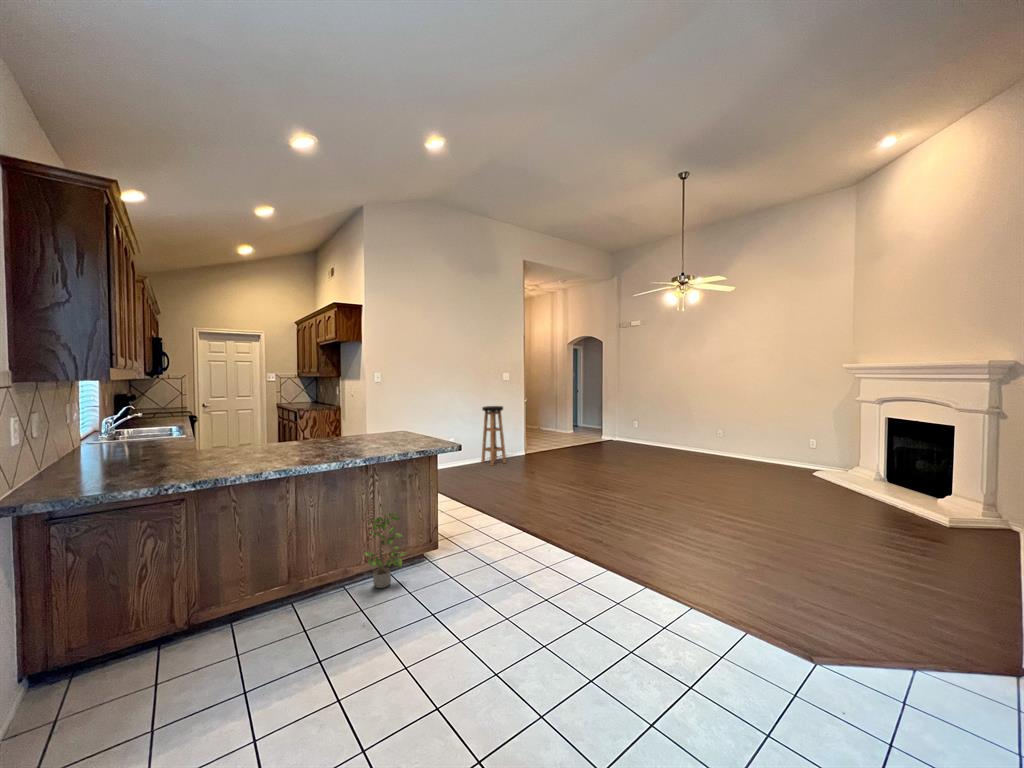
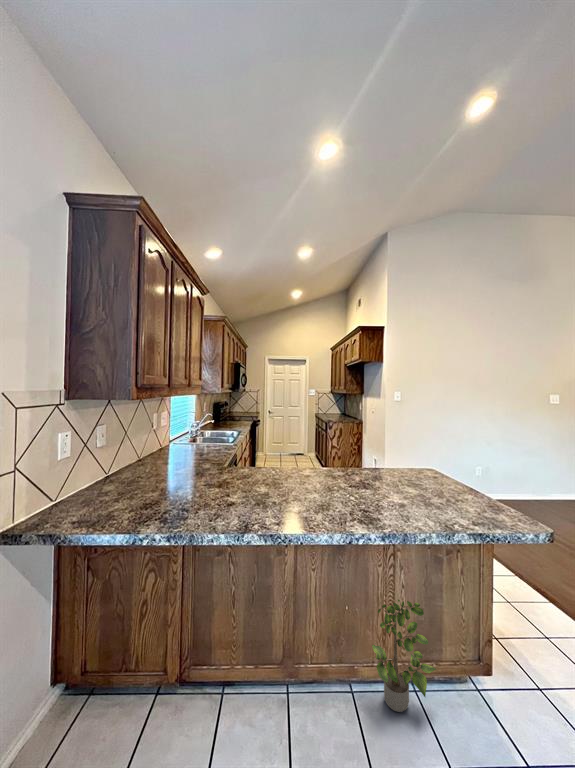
bar stool: present [481,406,506,466] -> none [517,434,556,508]

